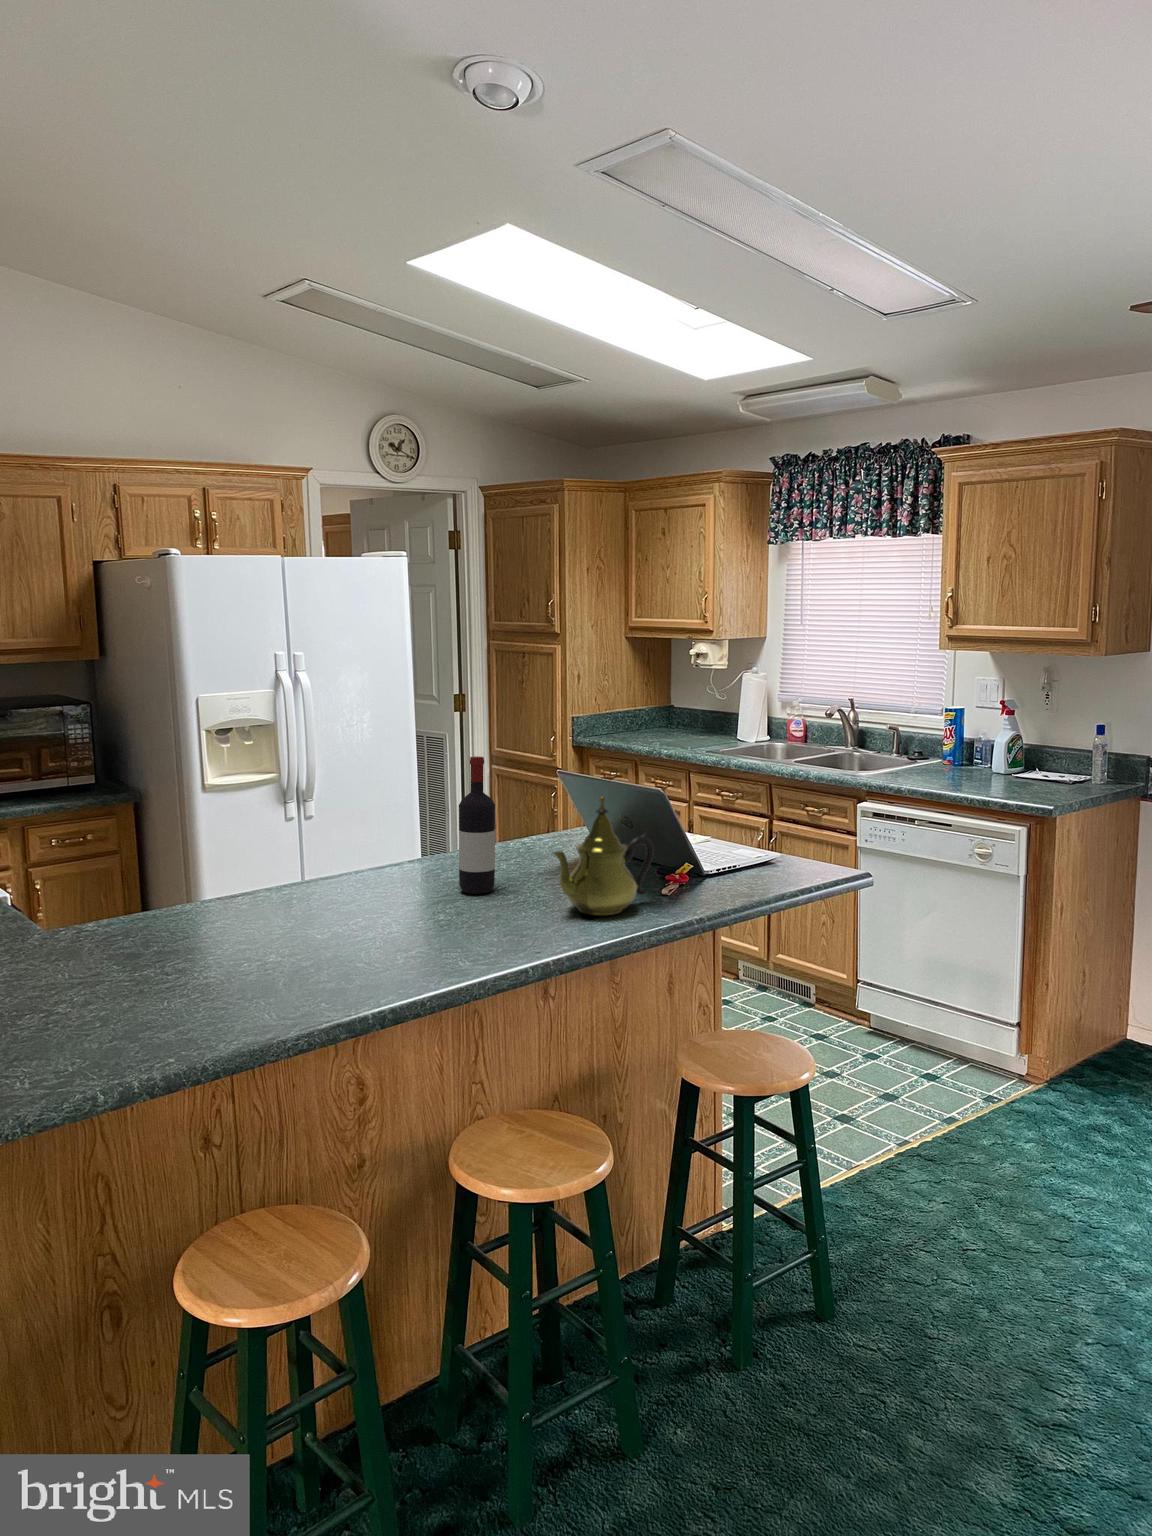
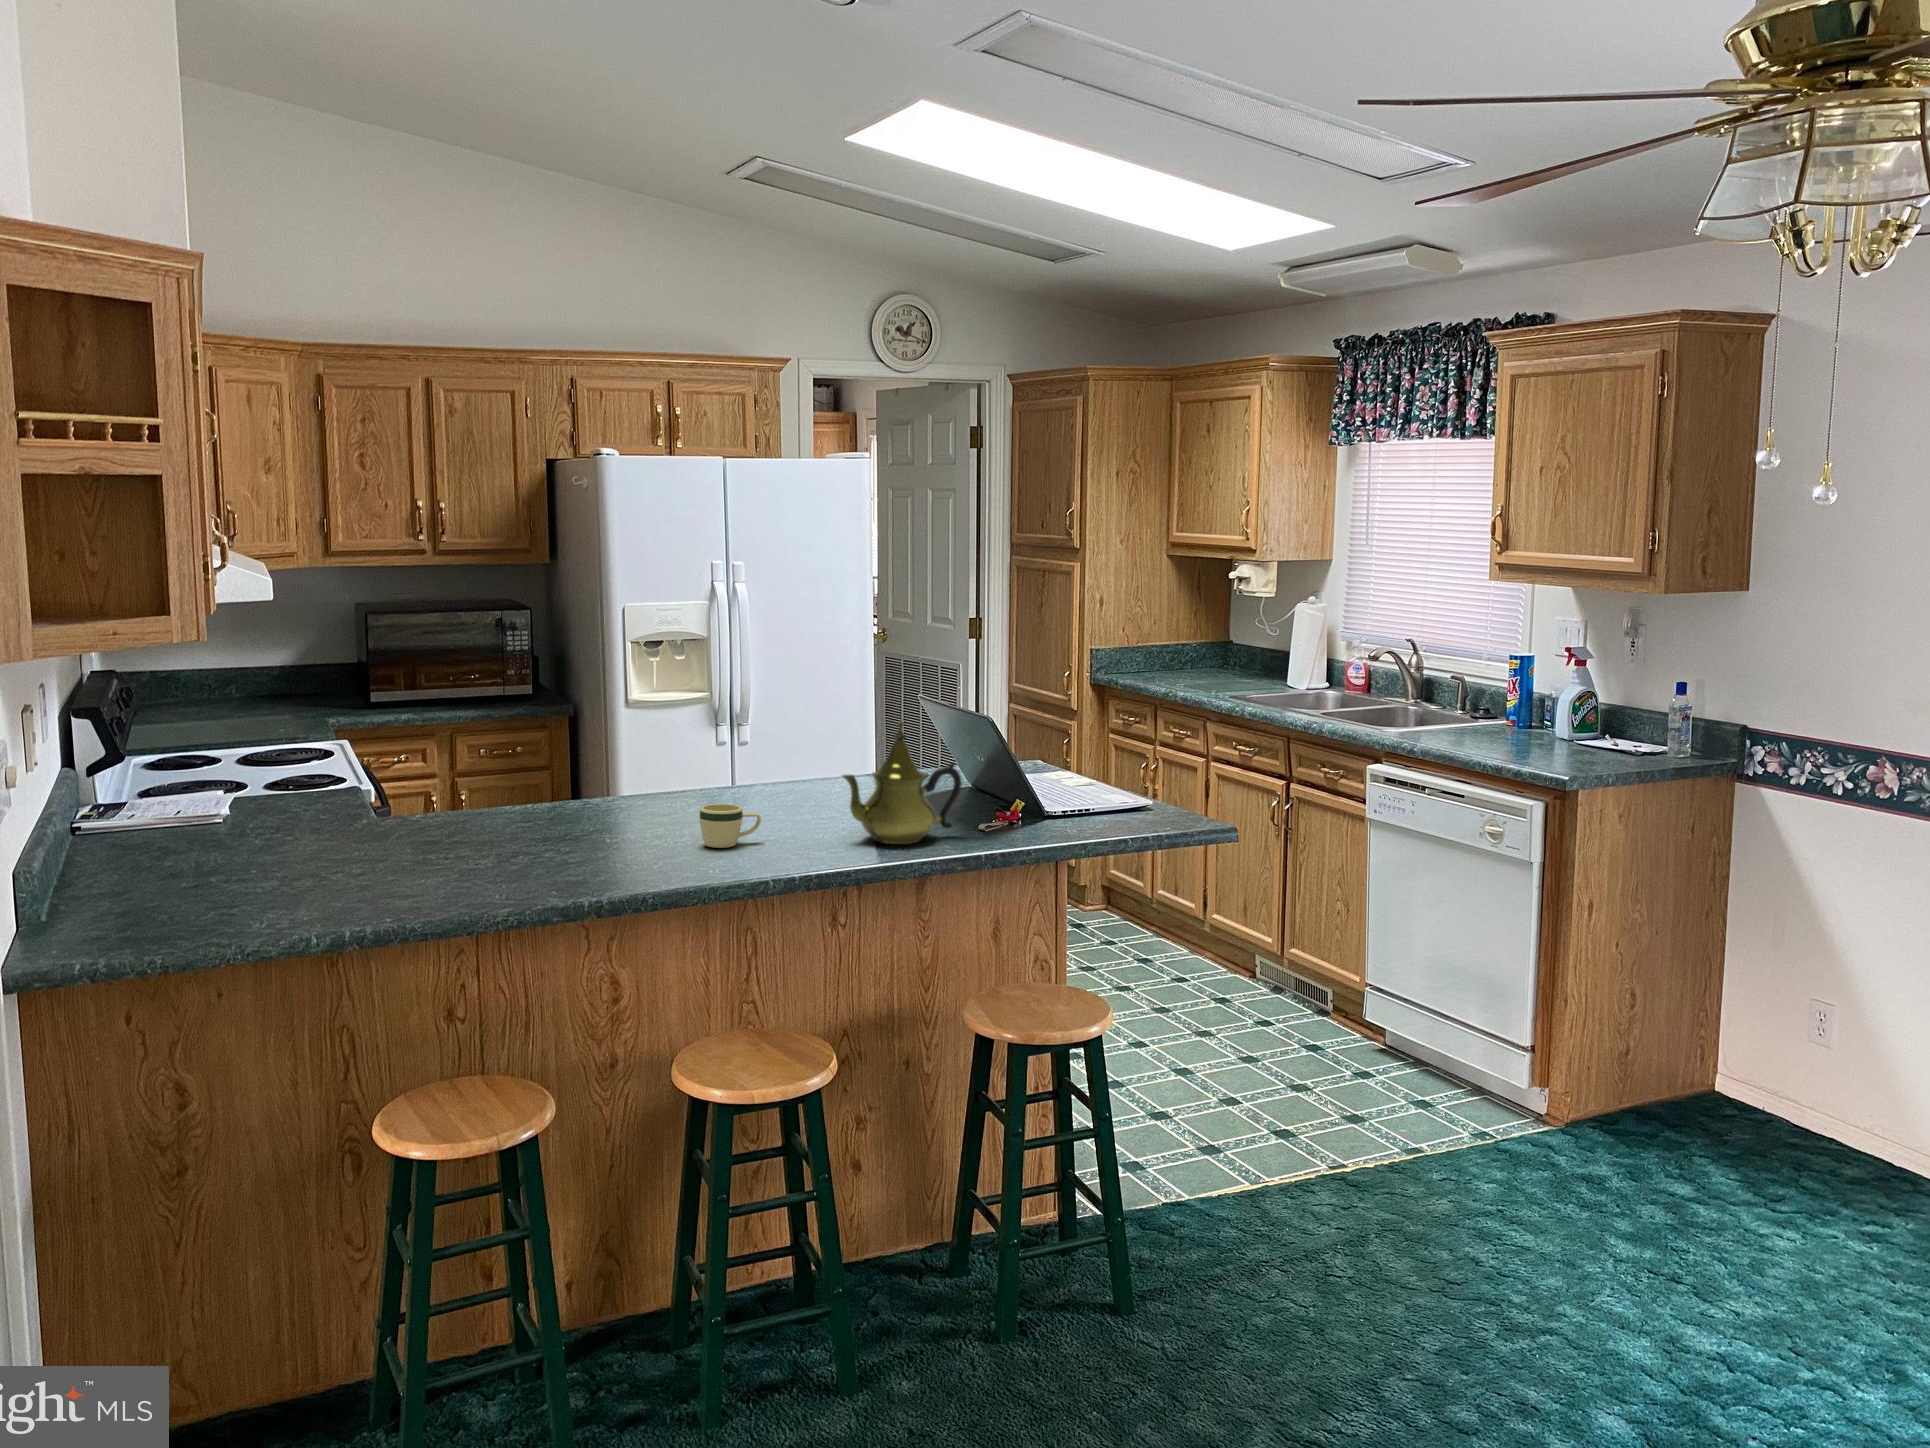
wine bottle: present [459,756,495,894] -> none [780,676,819,817]
mug: none [415,889,474,935] -> present [700,804,761,848]

